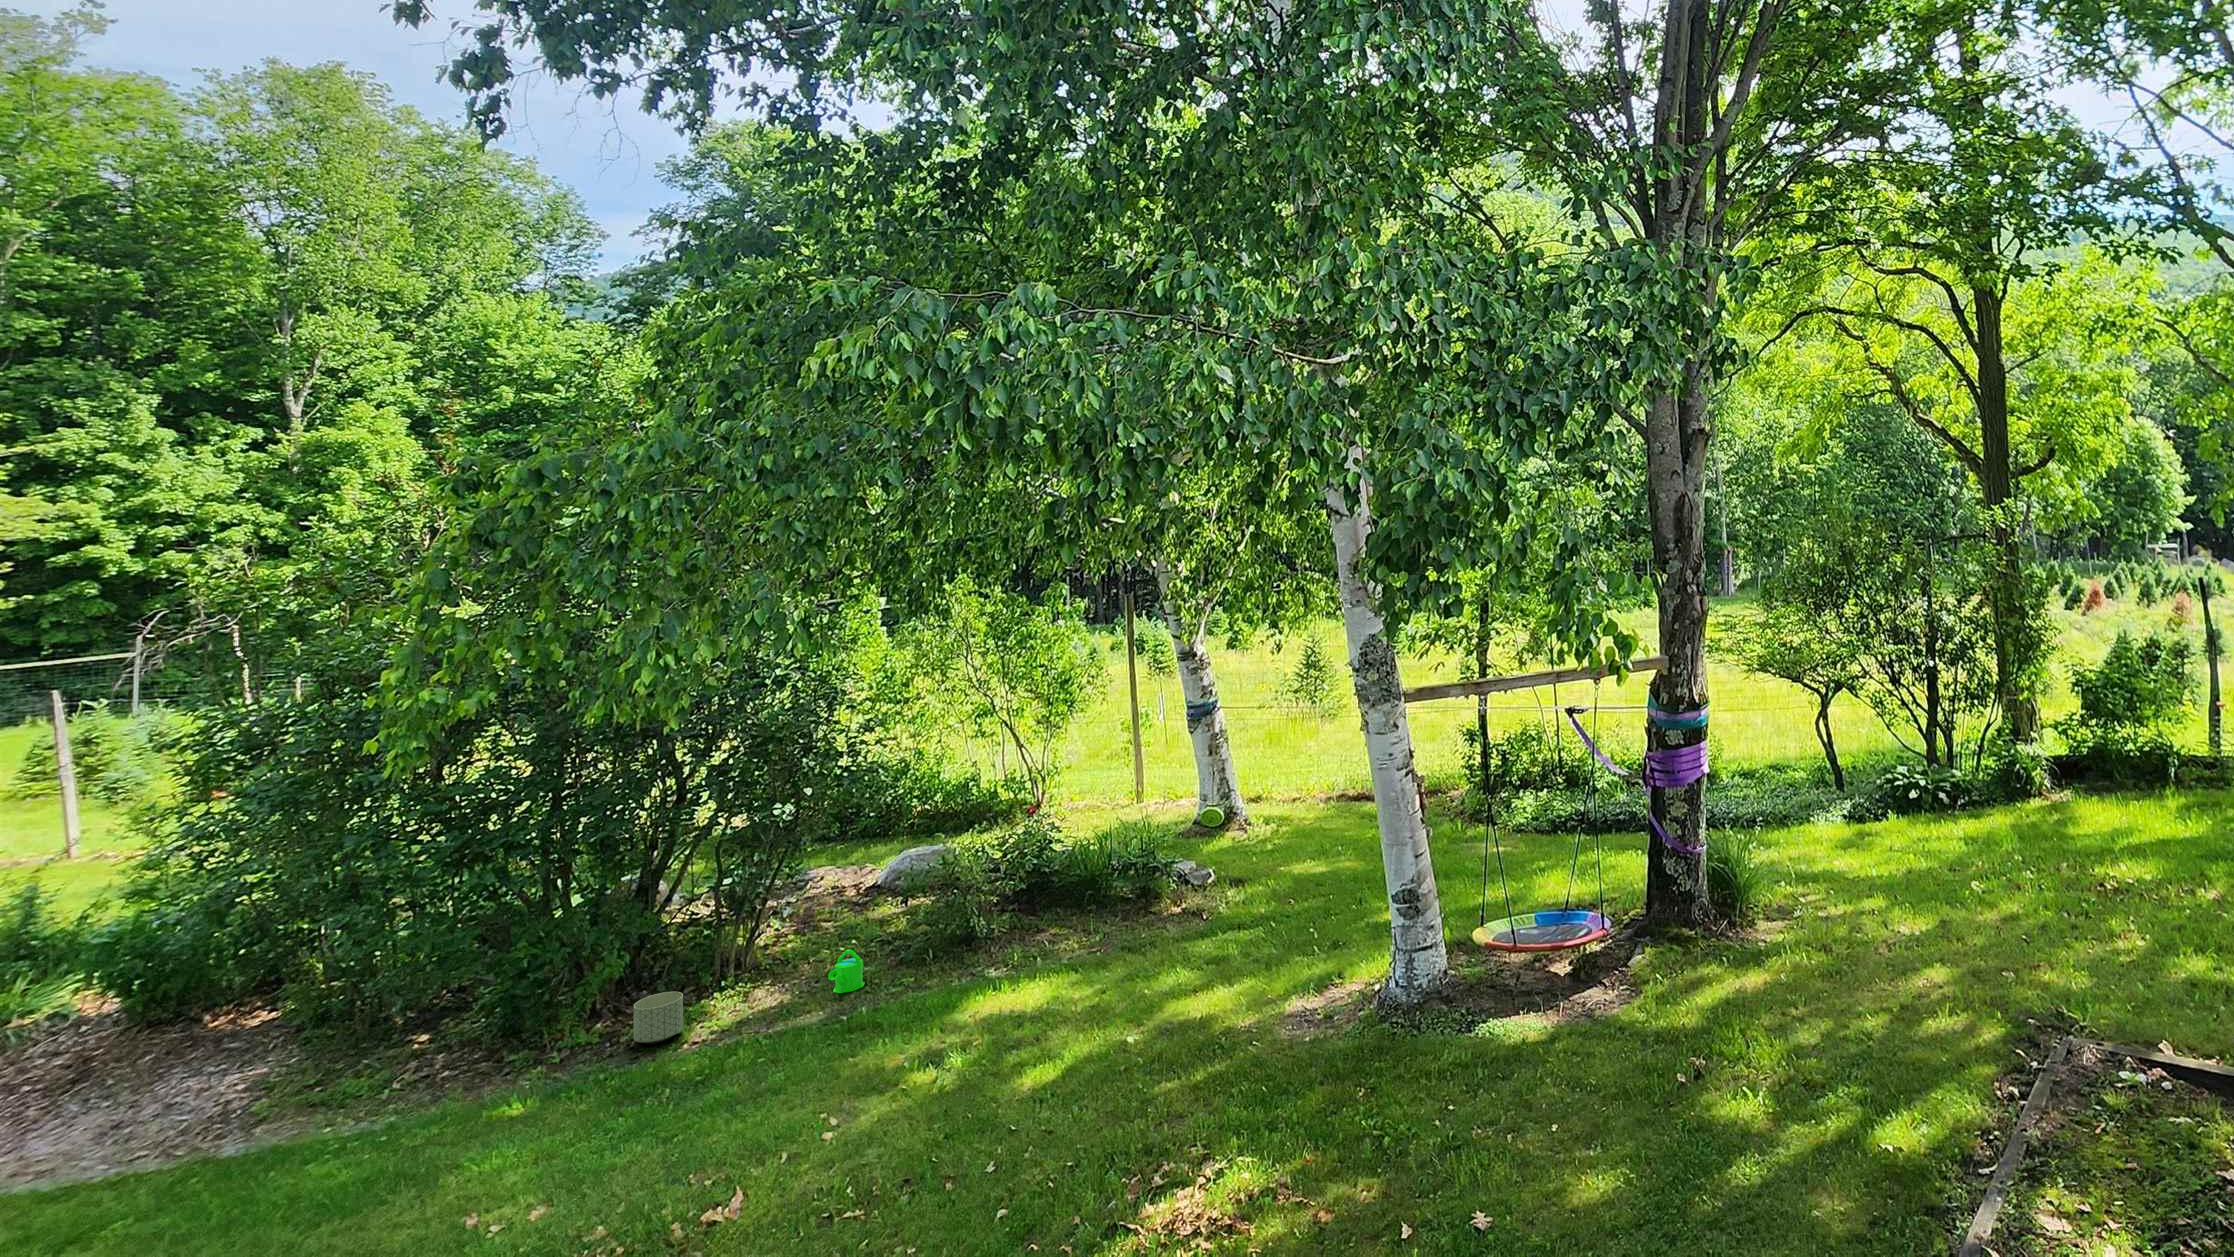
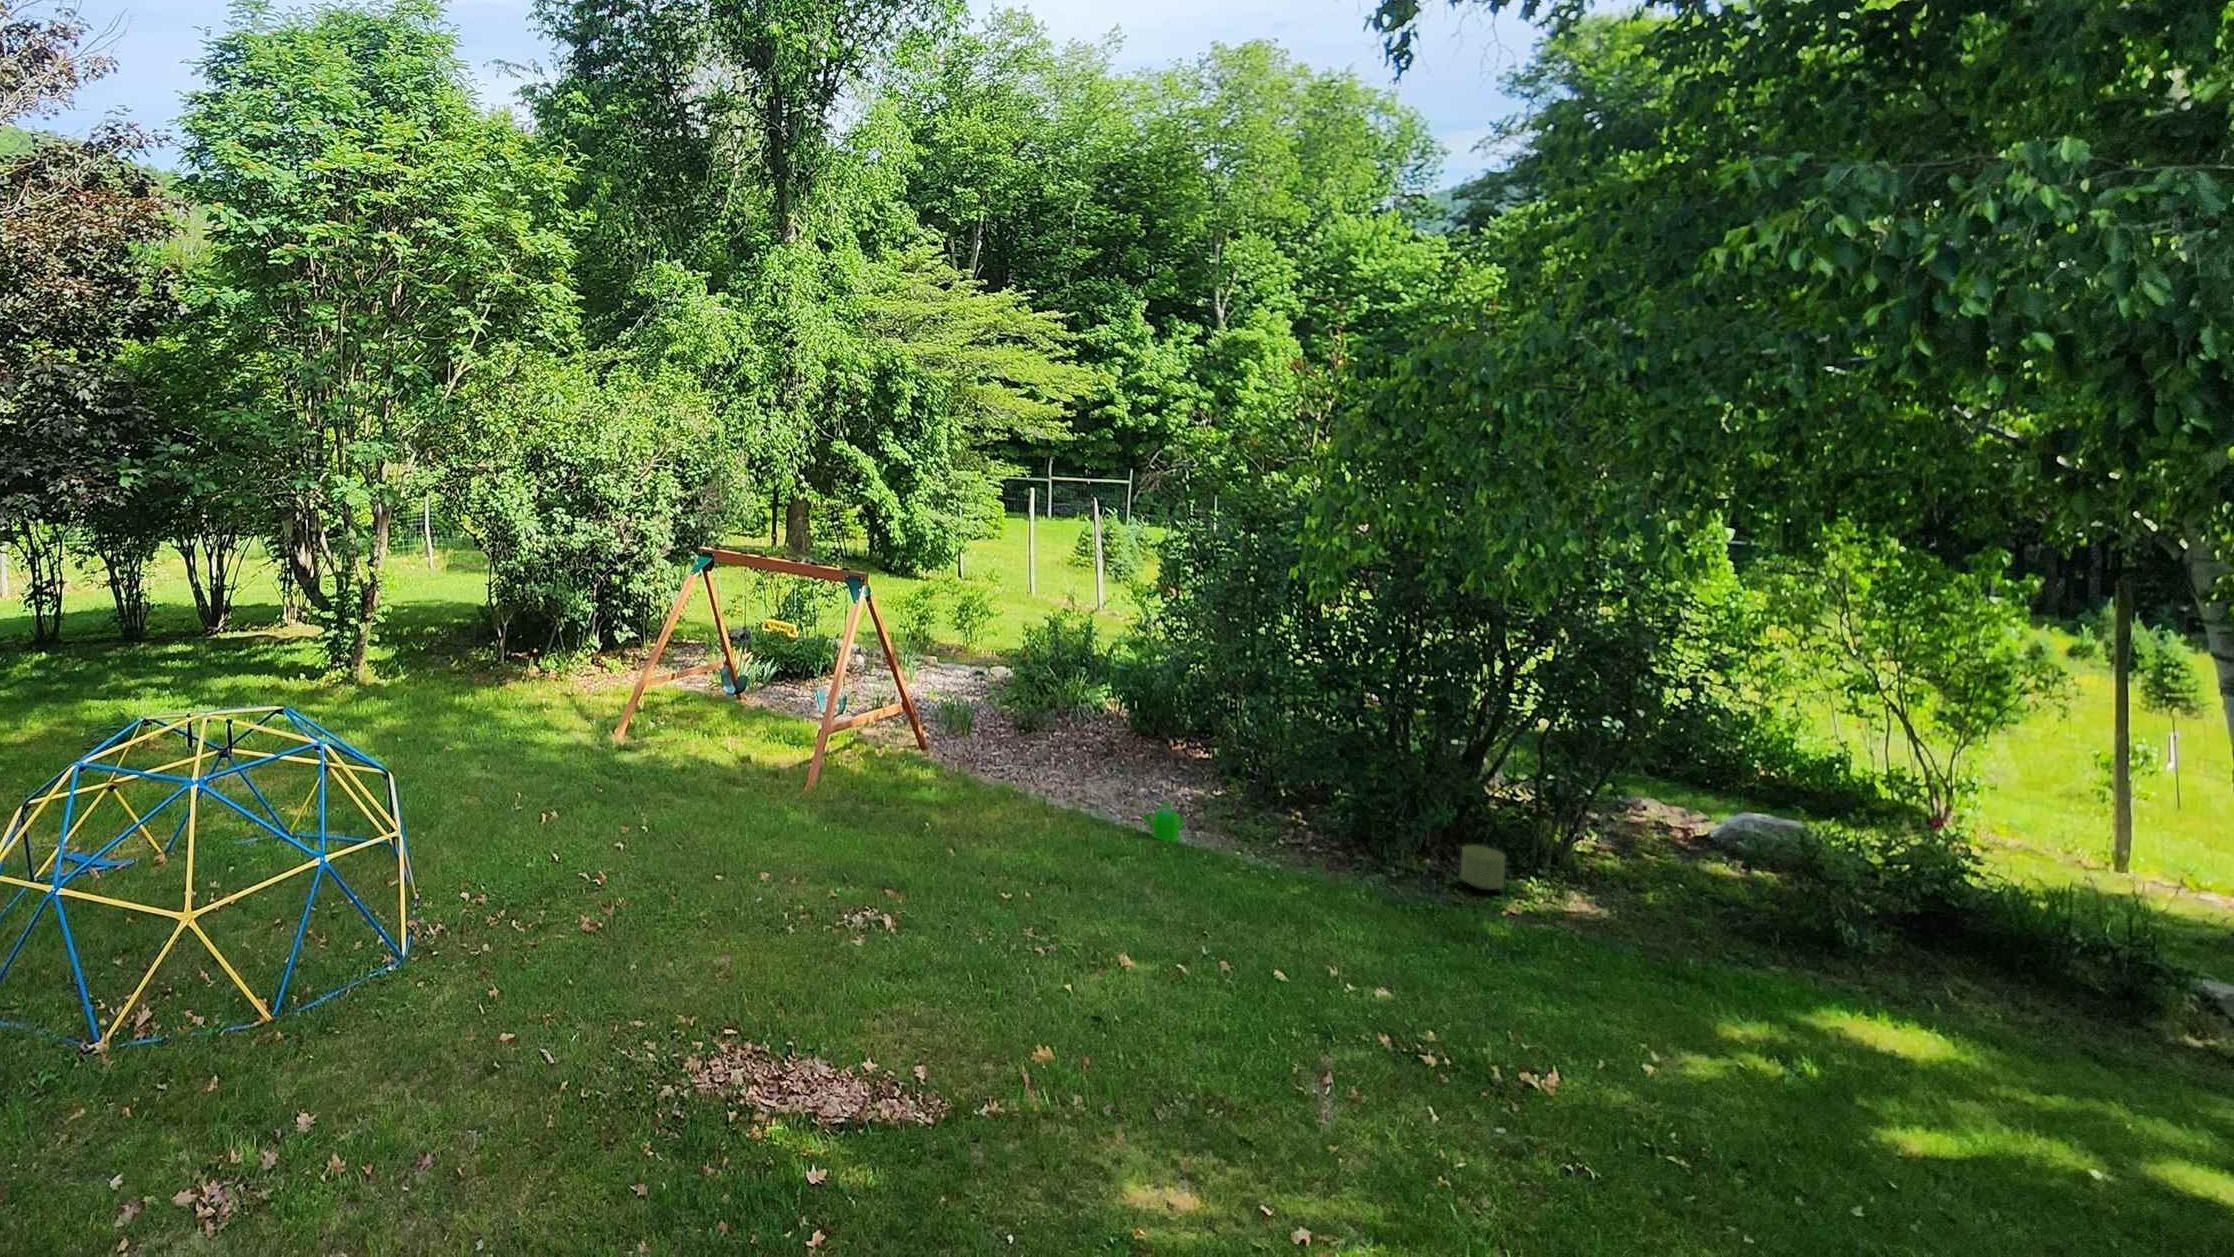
watering can: present [829,950,865,993] -> present [1143,802,1184,842]

